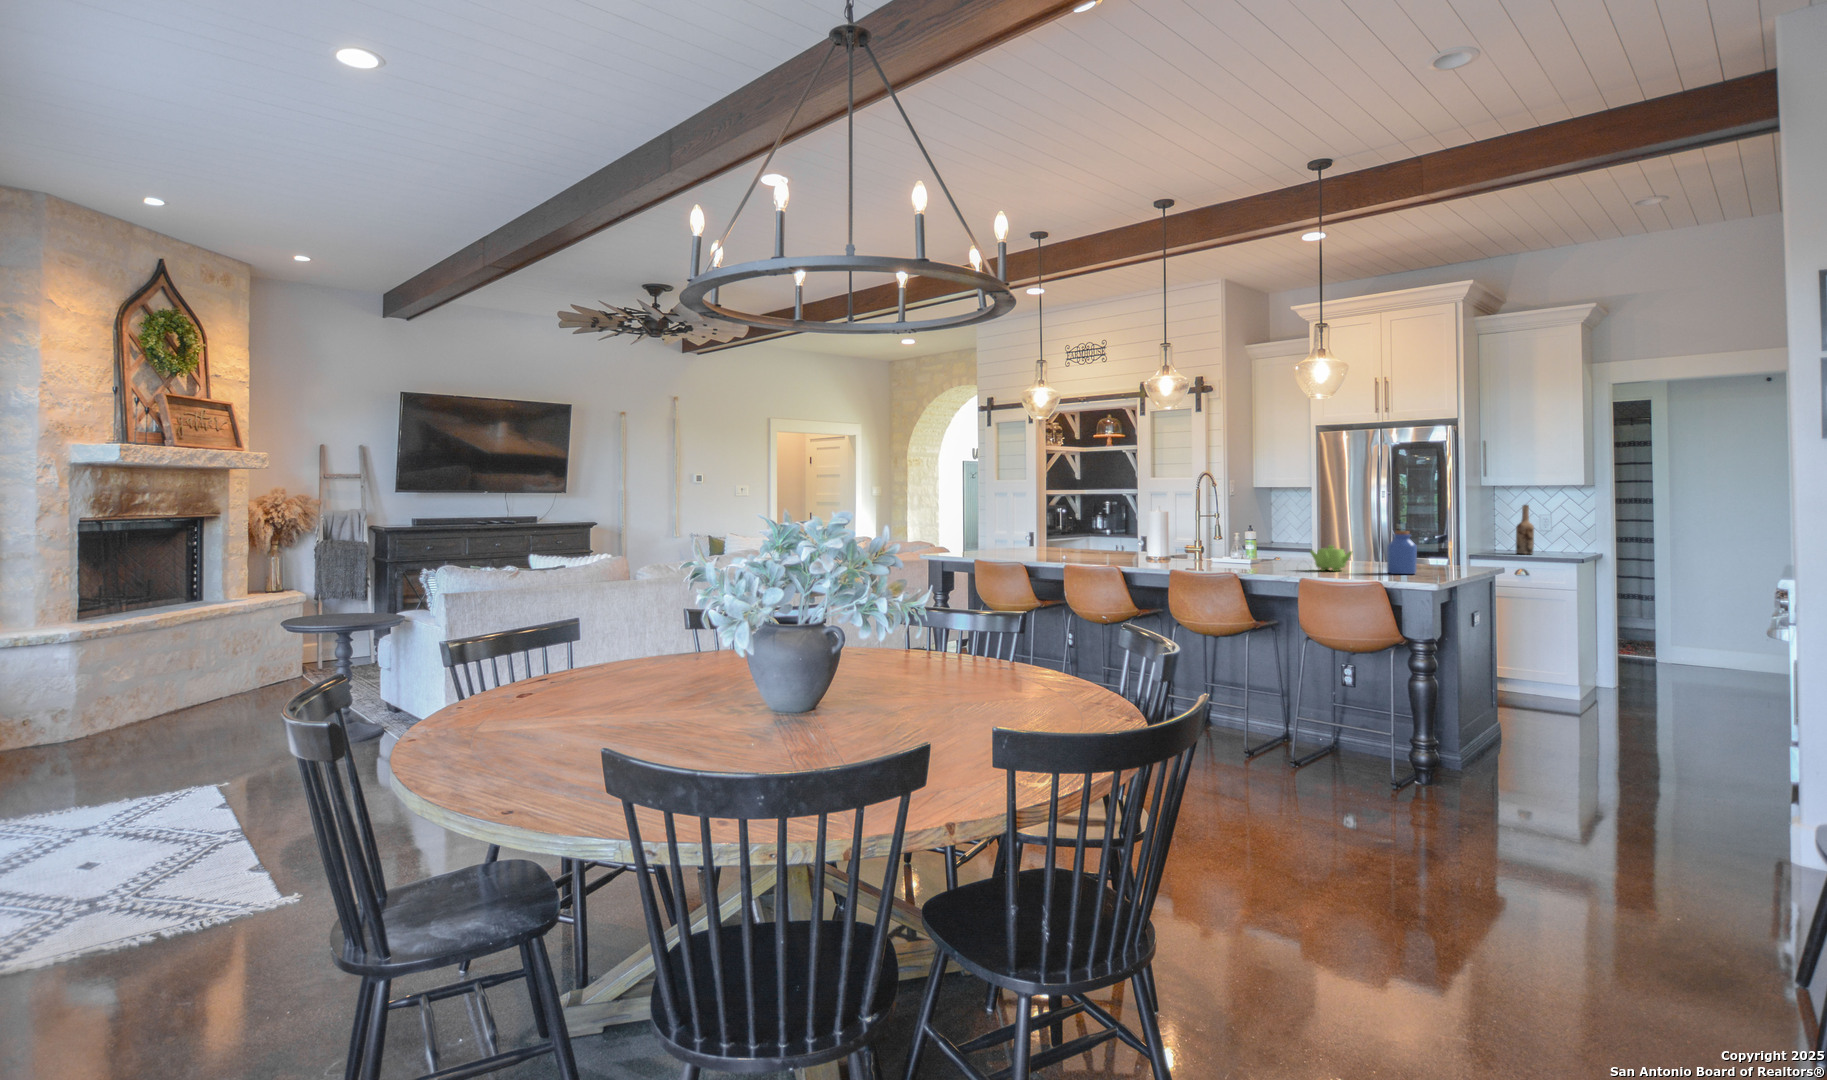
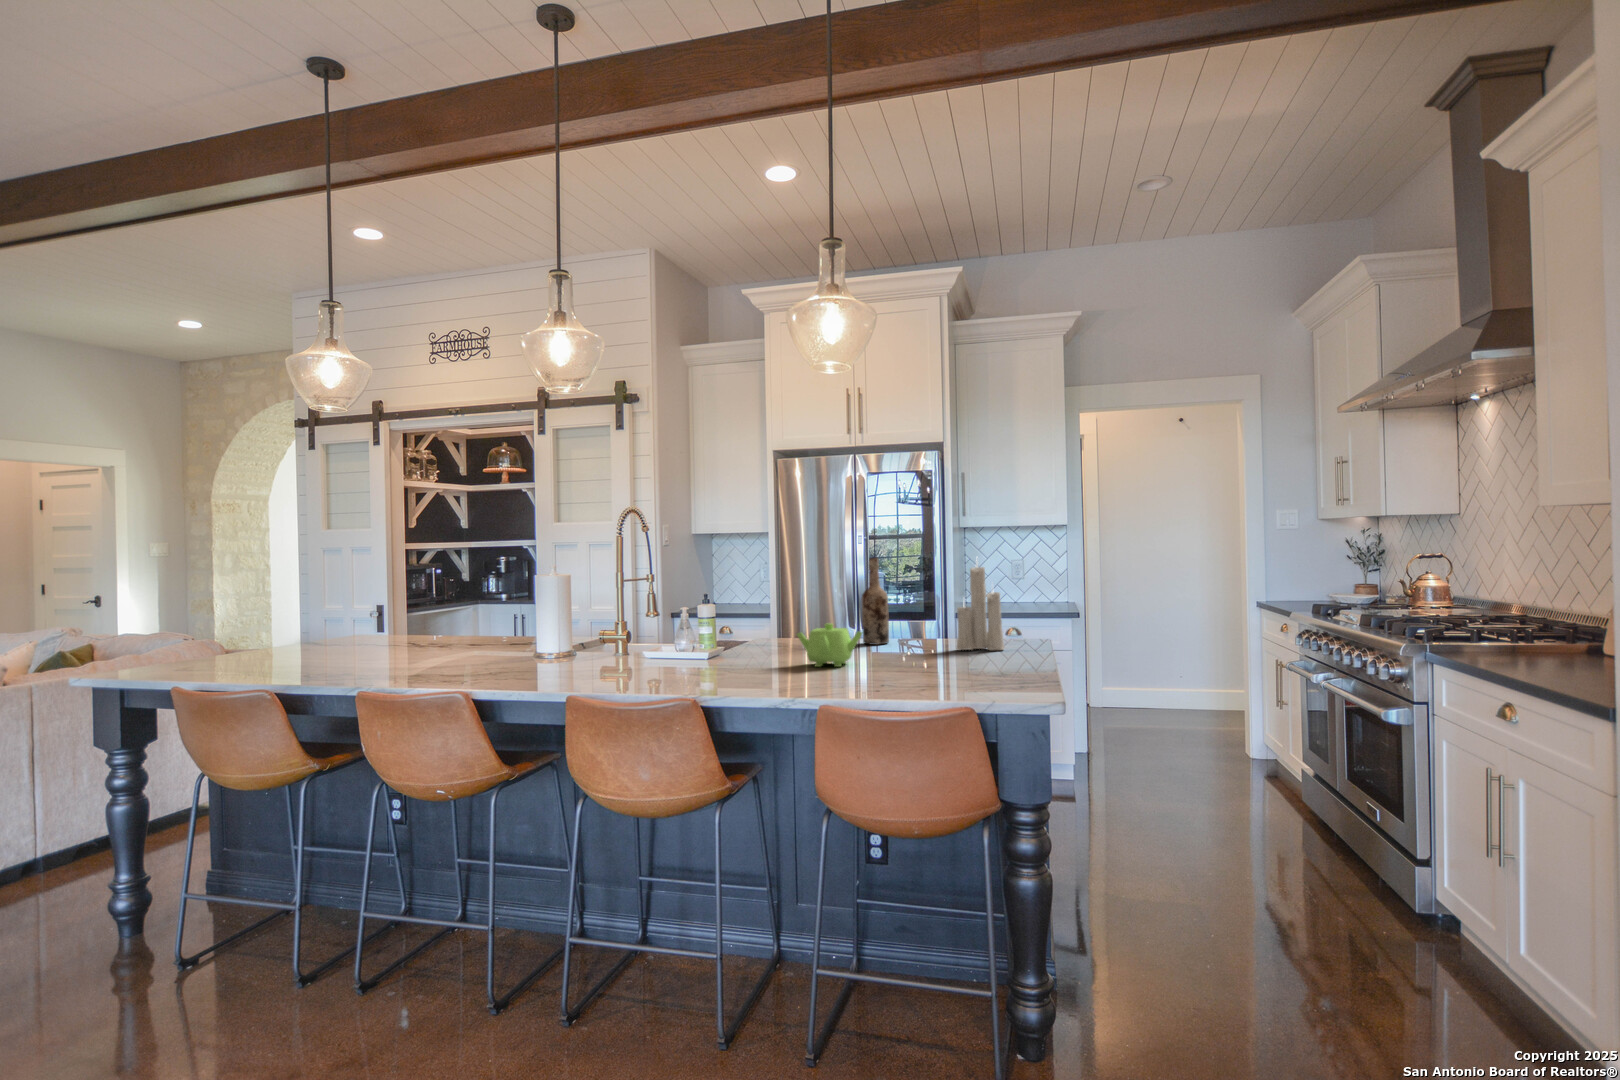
candle: none [1426,505,1462,571] -> present [957,562,1004,650]
wine bottle: present [1516,505,1534,554] -> present [861,558,889,645]
jar: present [1387,531,1417,574] -> none [913,595,958,667]

